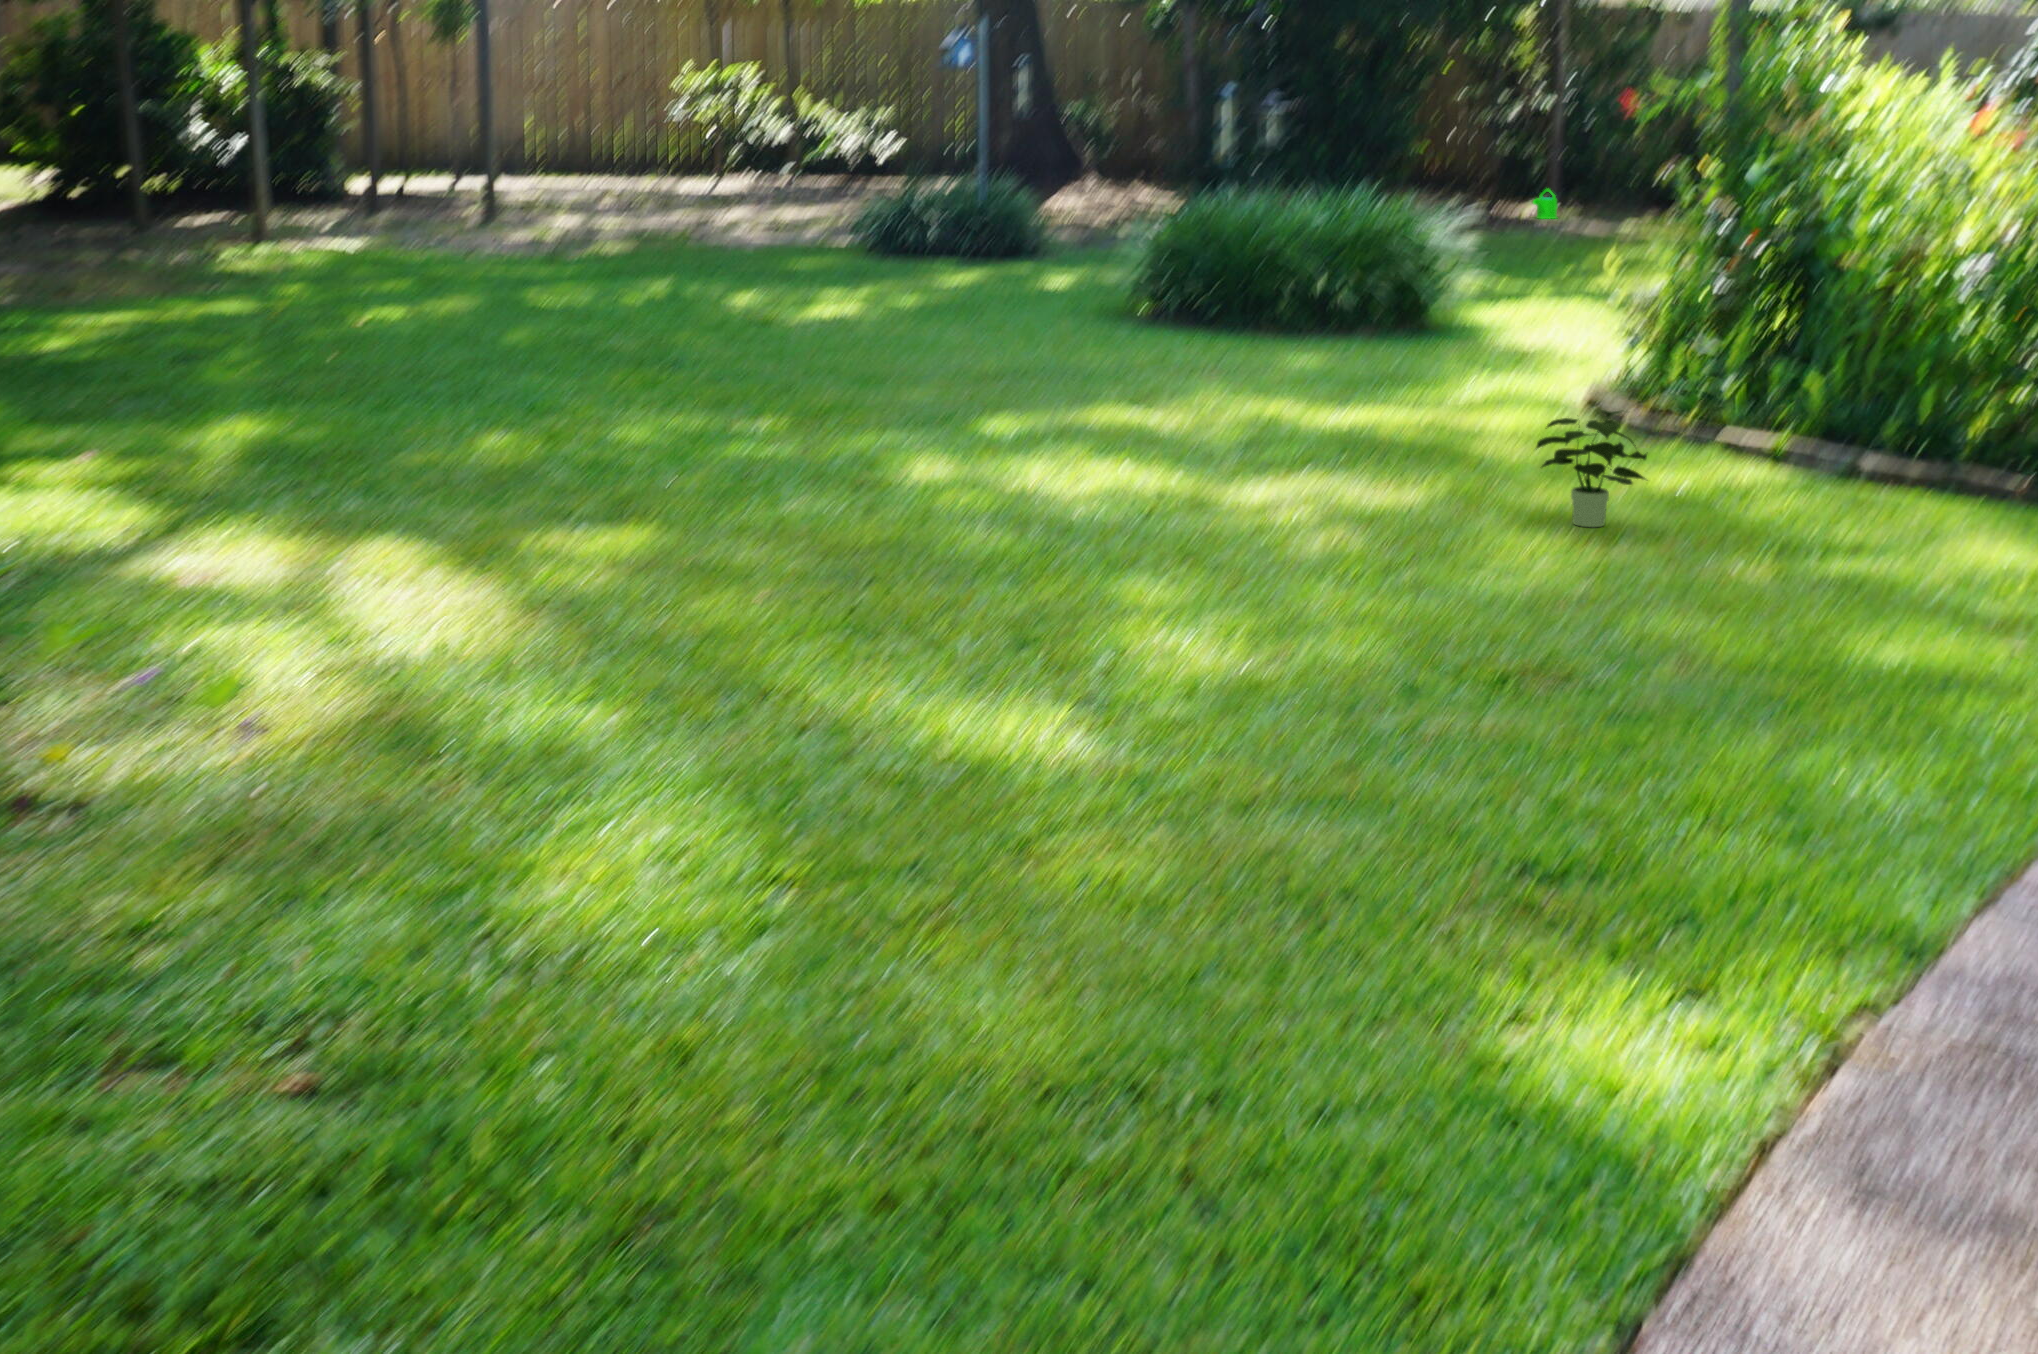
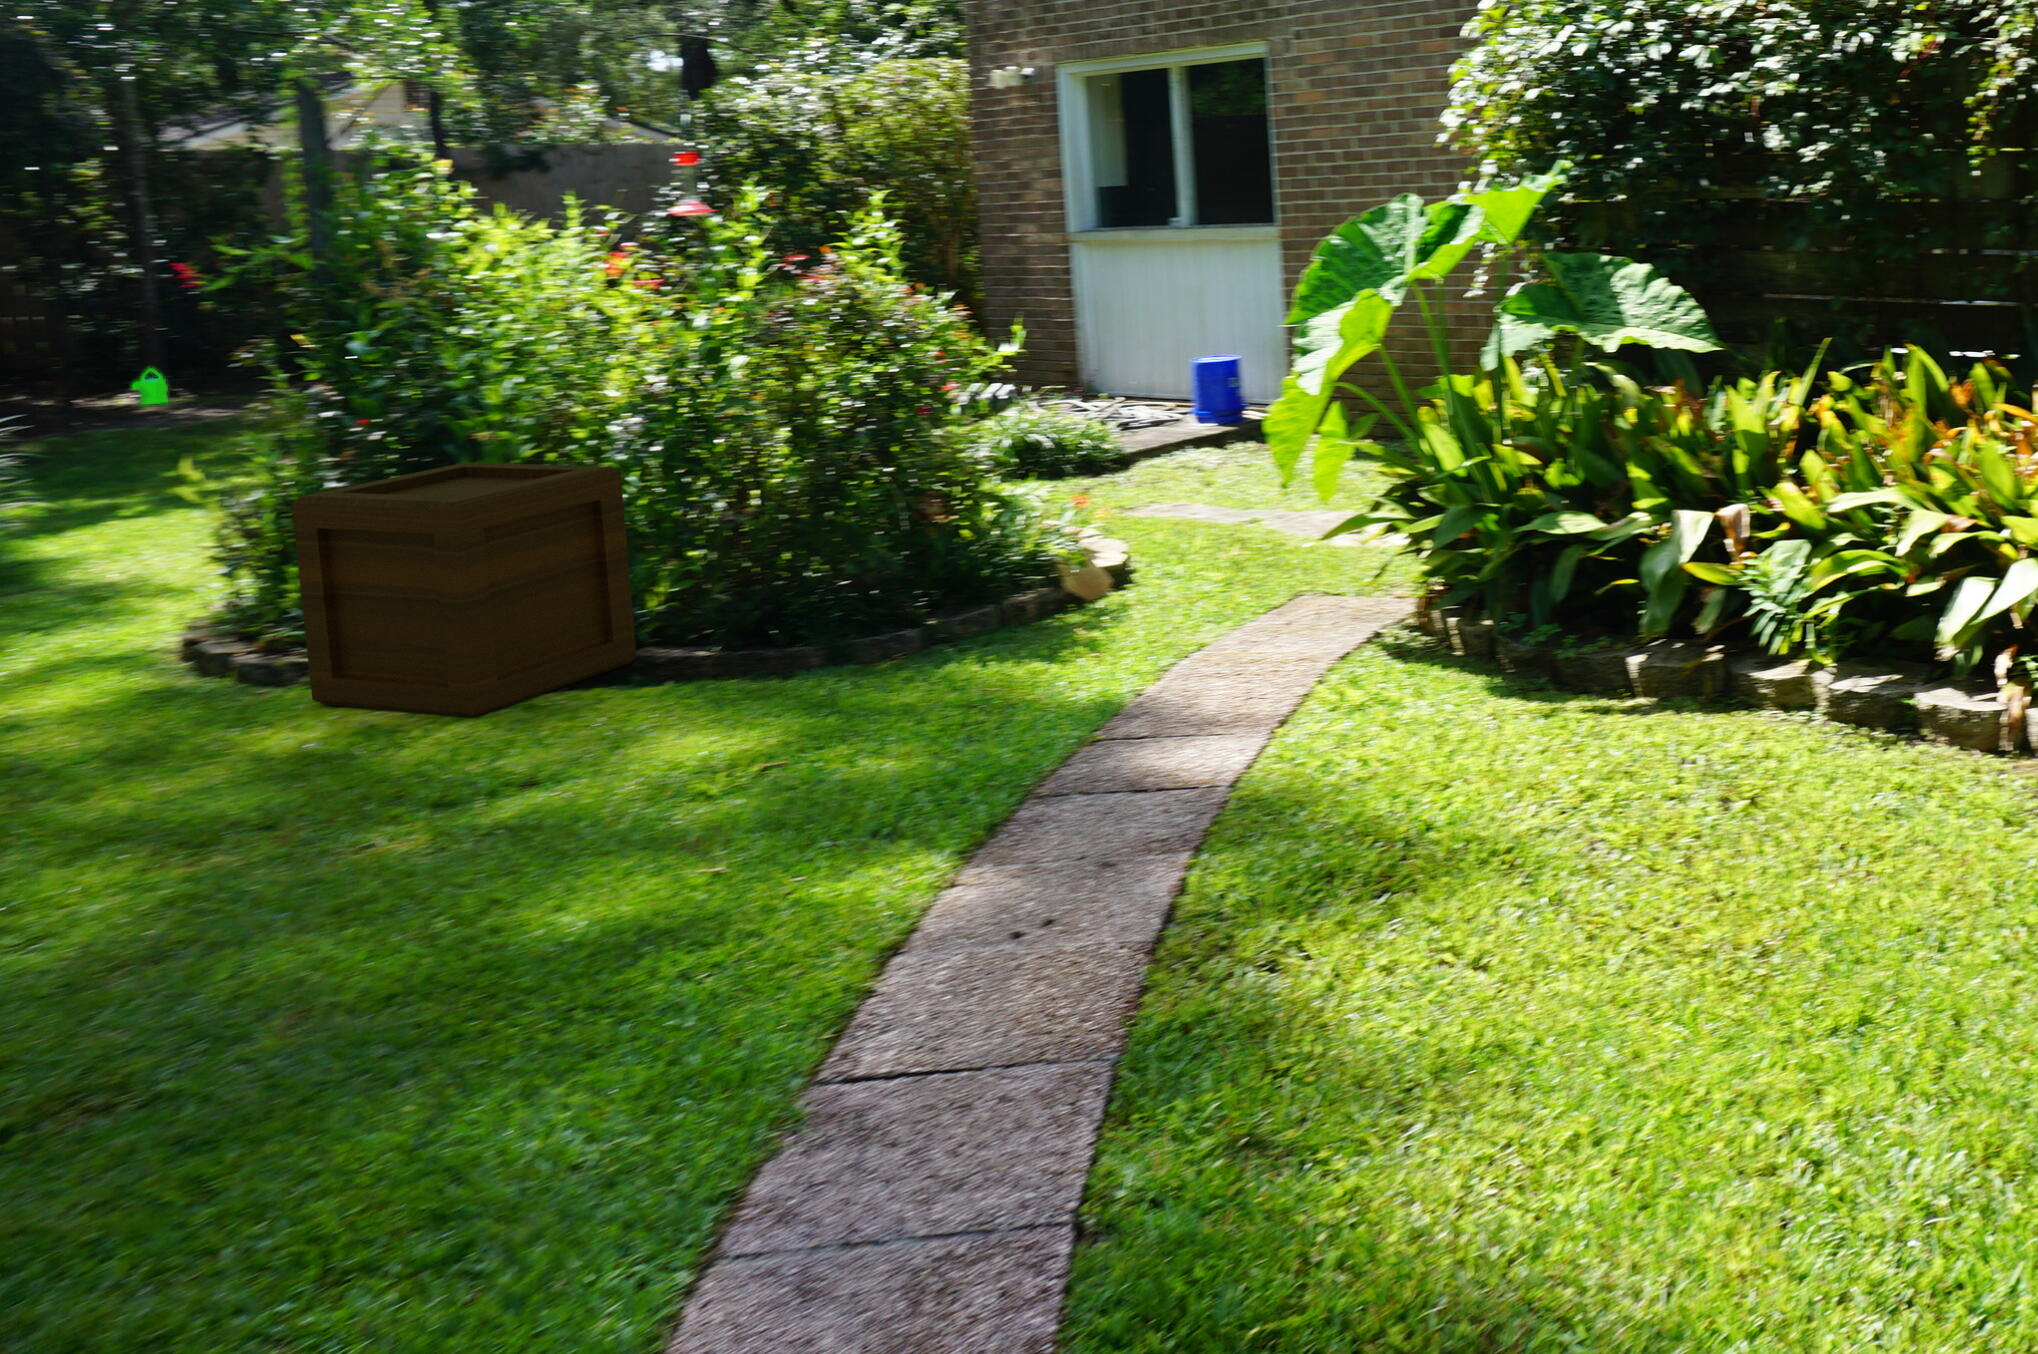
wooden crate: none [1684,282,1963,496] -> present [292,463,637,717]
potted plant: present [1537,410,1647,528] -> none [71,674,249,838]

